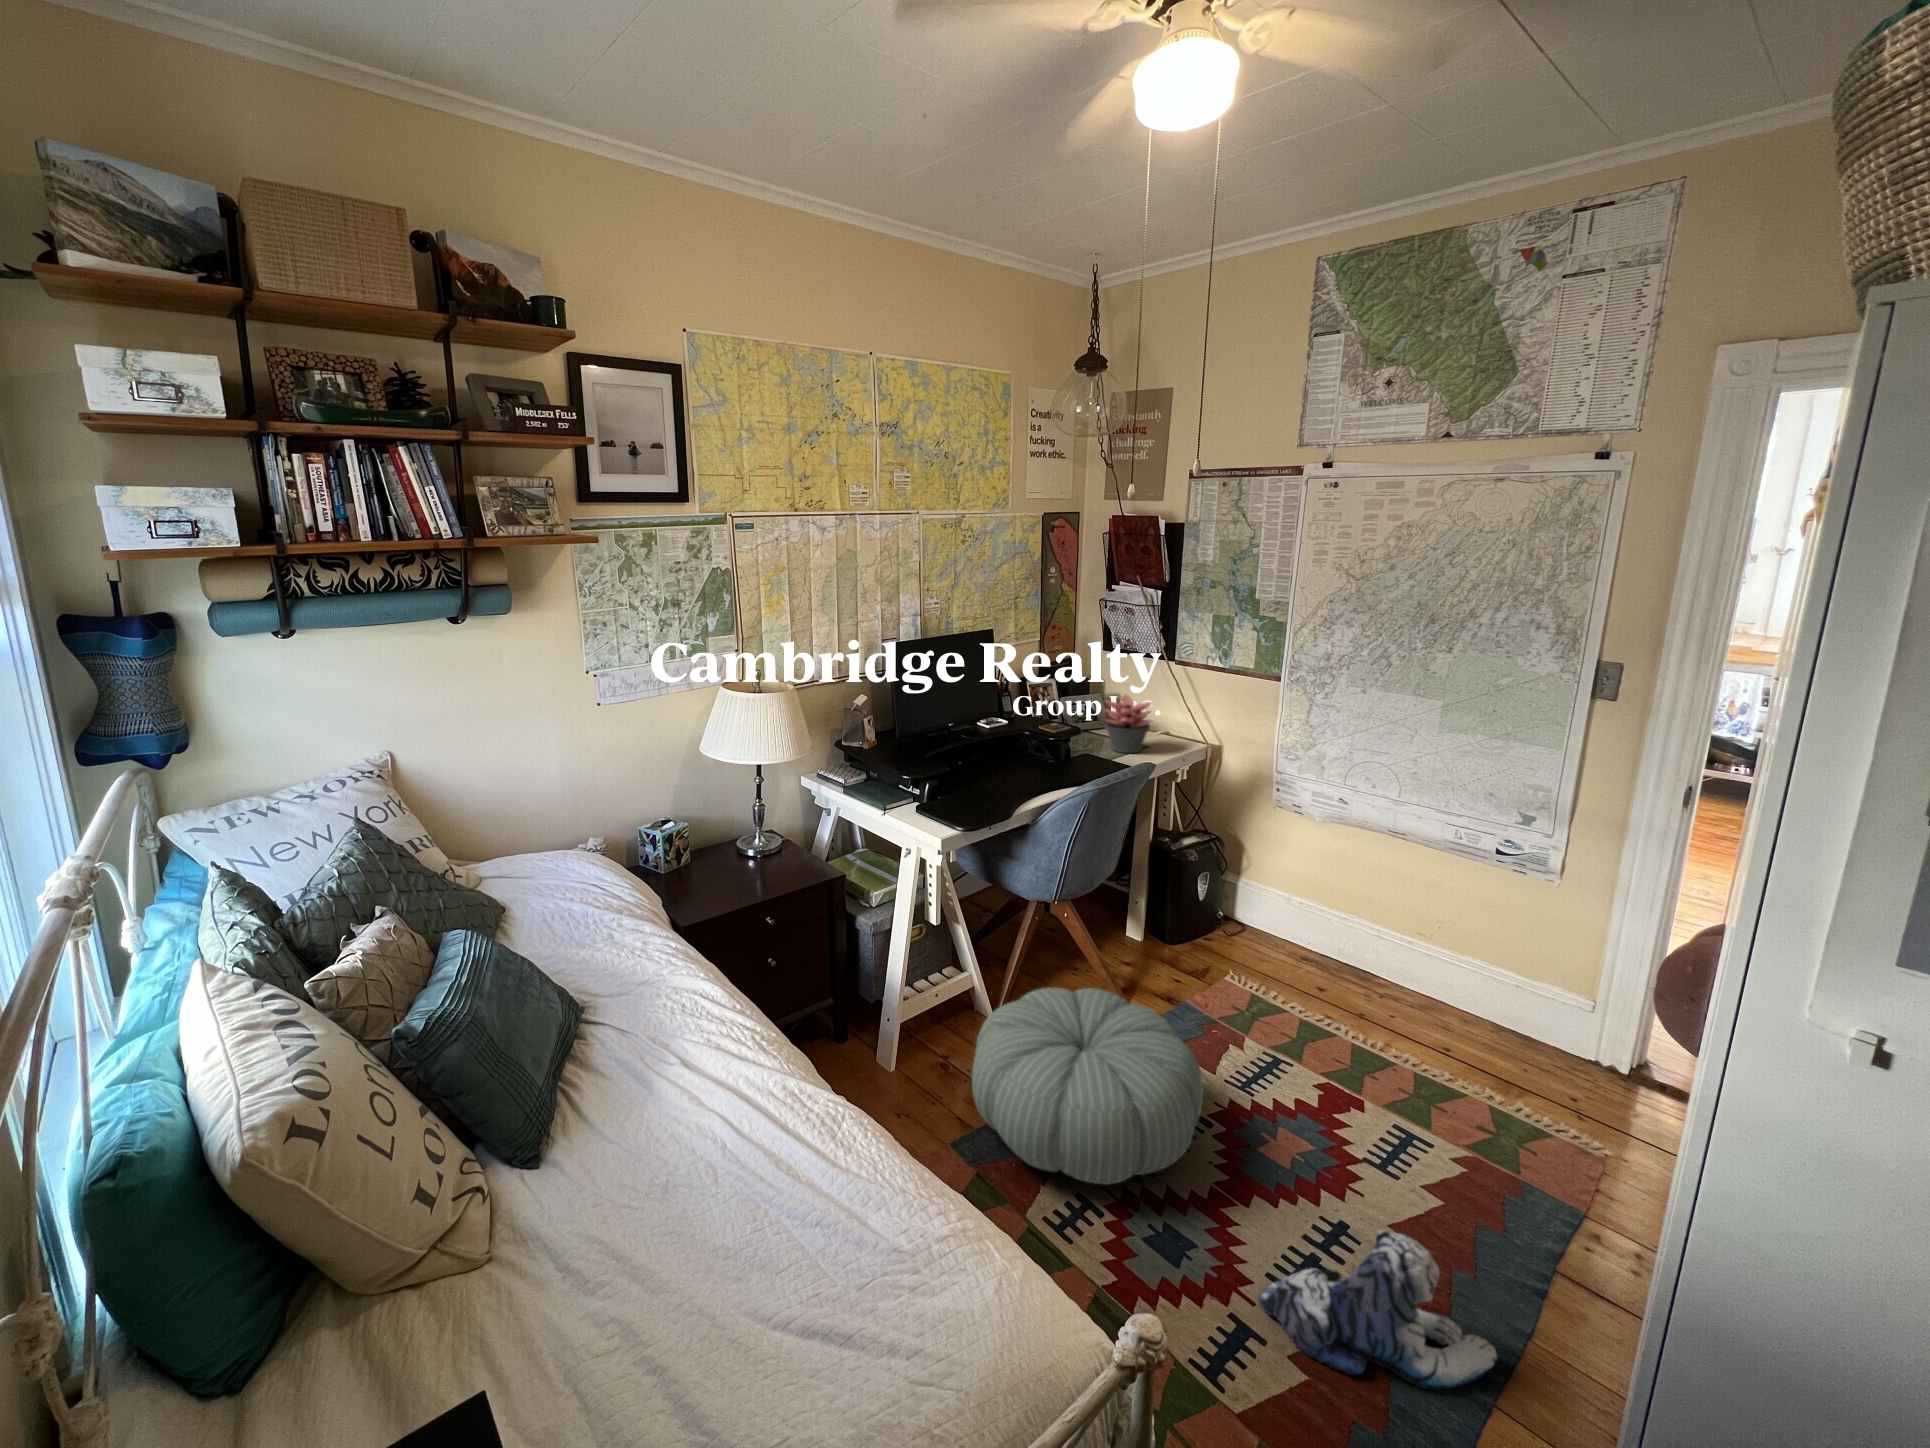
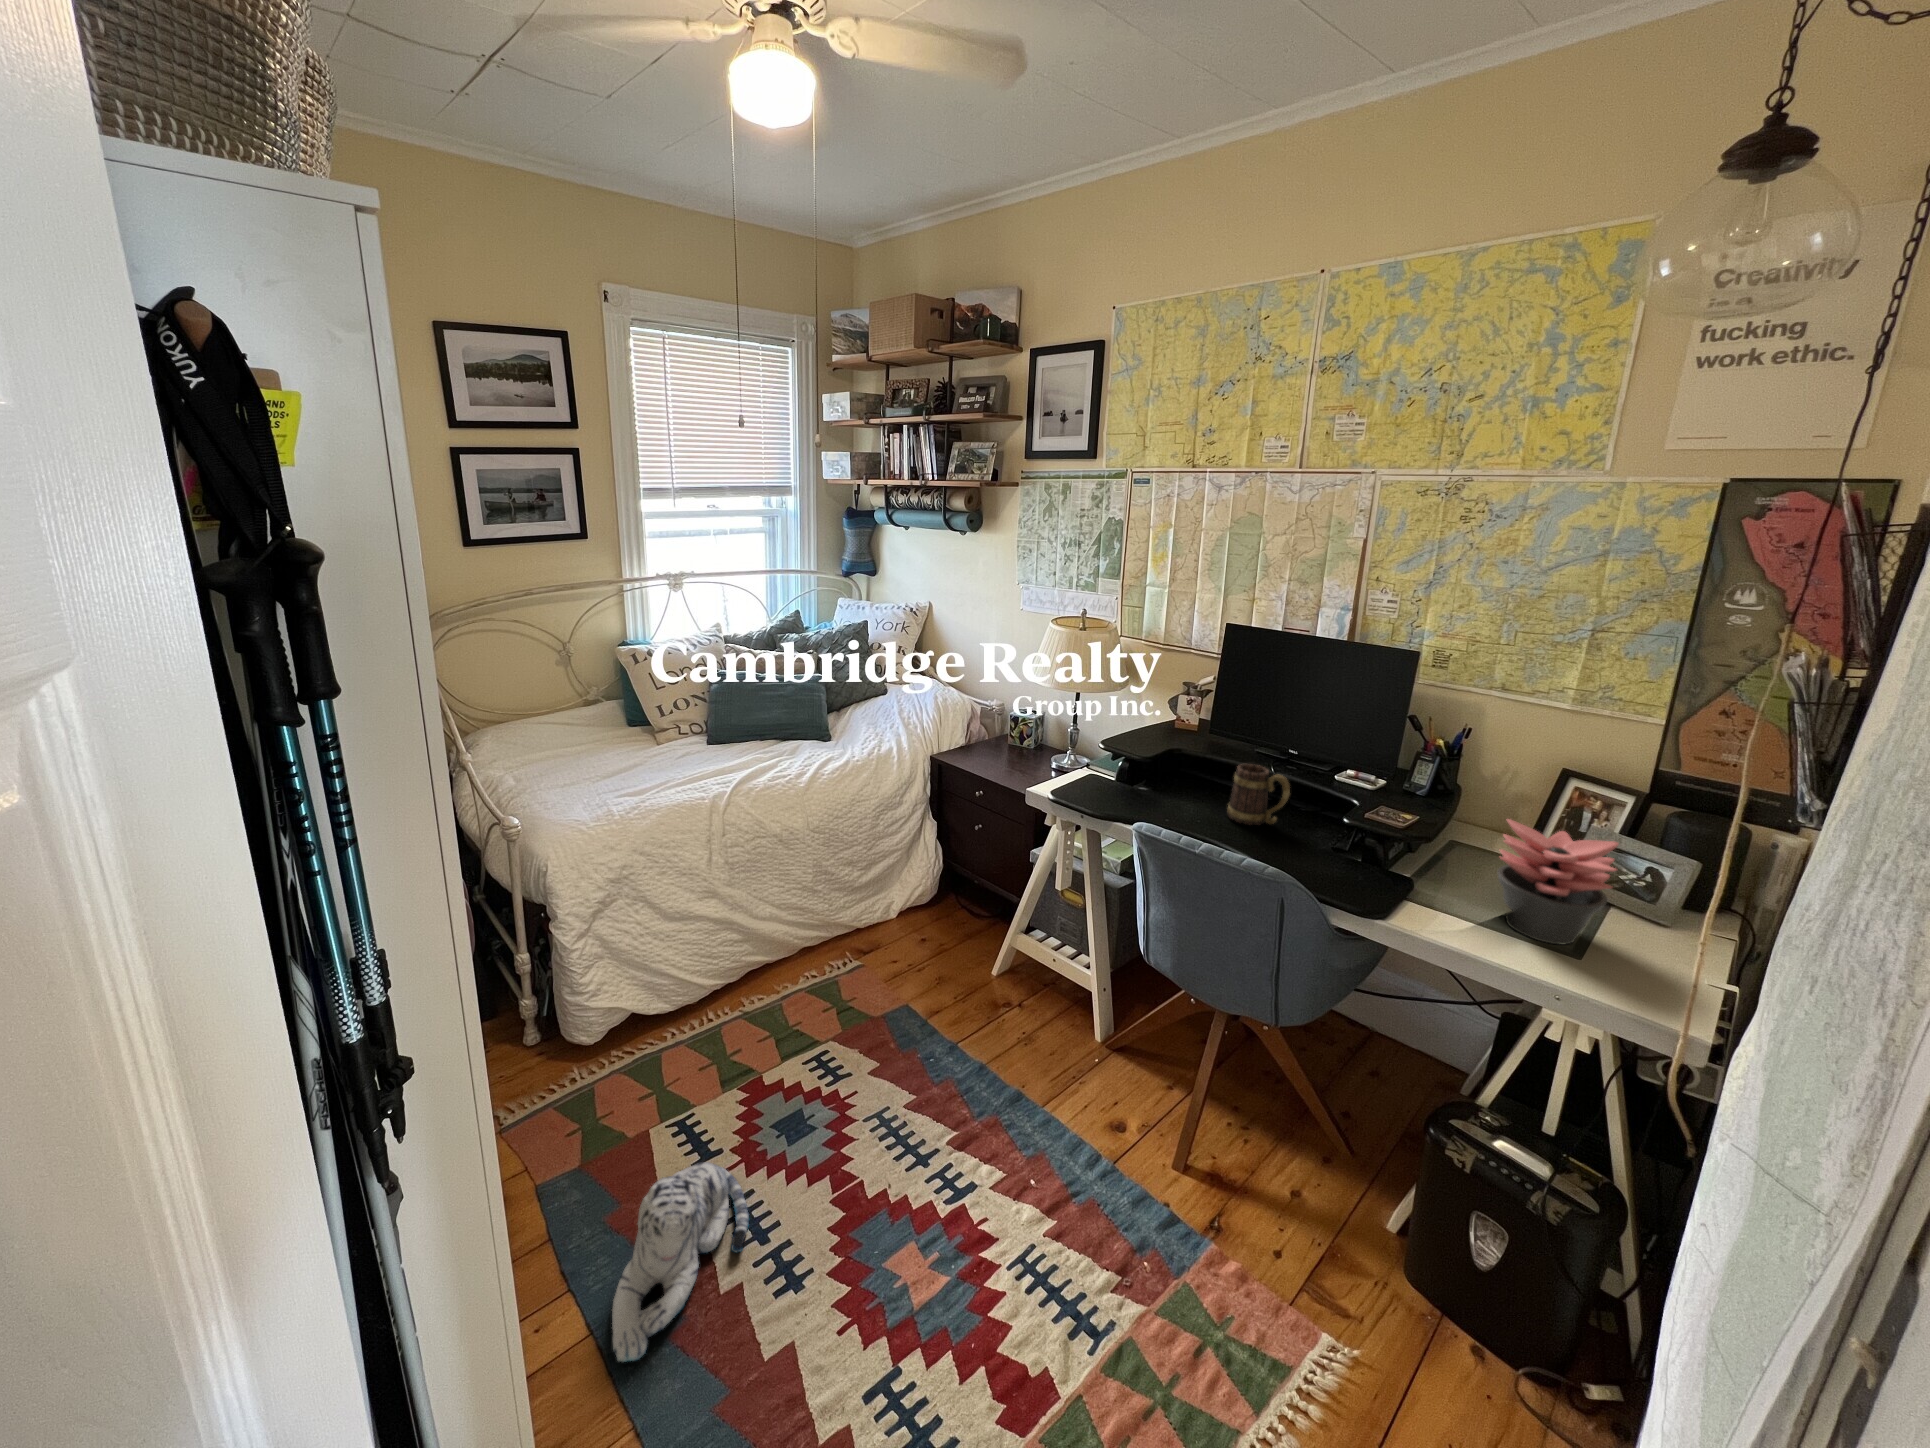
mug: none [1005,731,1040,776] -> present [1227,764,1290,825]
pouf: present [972,988,1203,1184] -> none [835,954,1071,1163]

